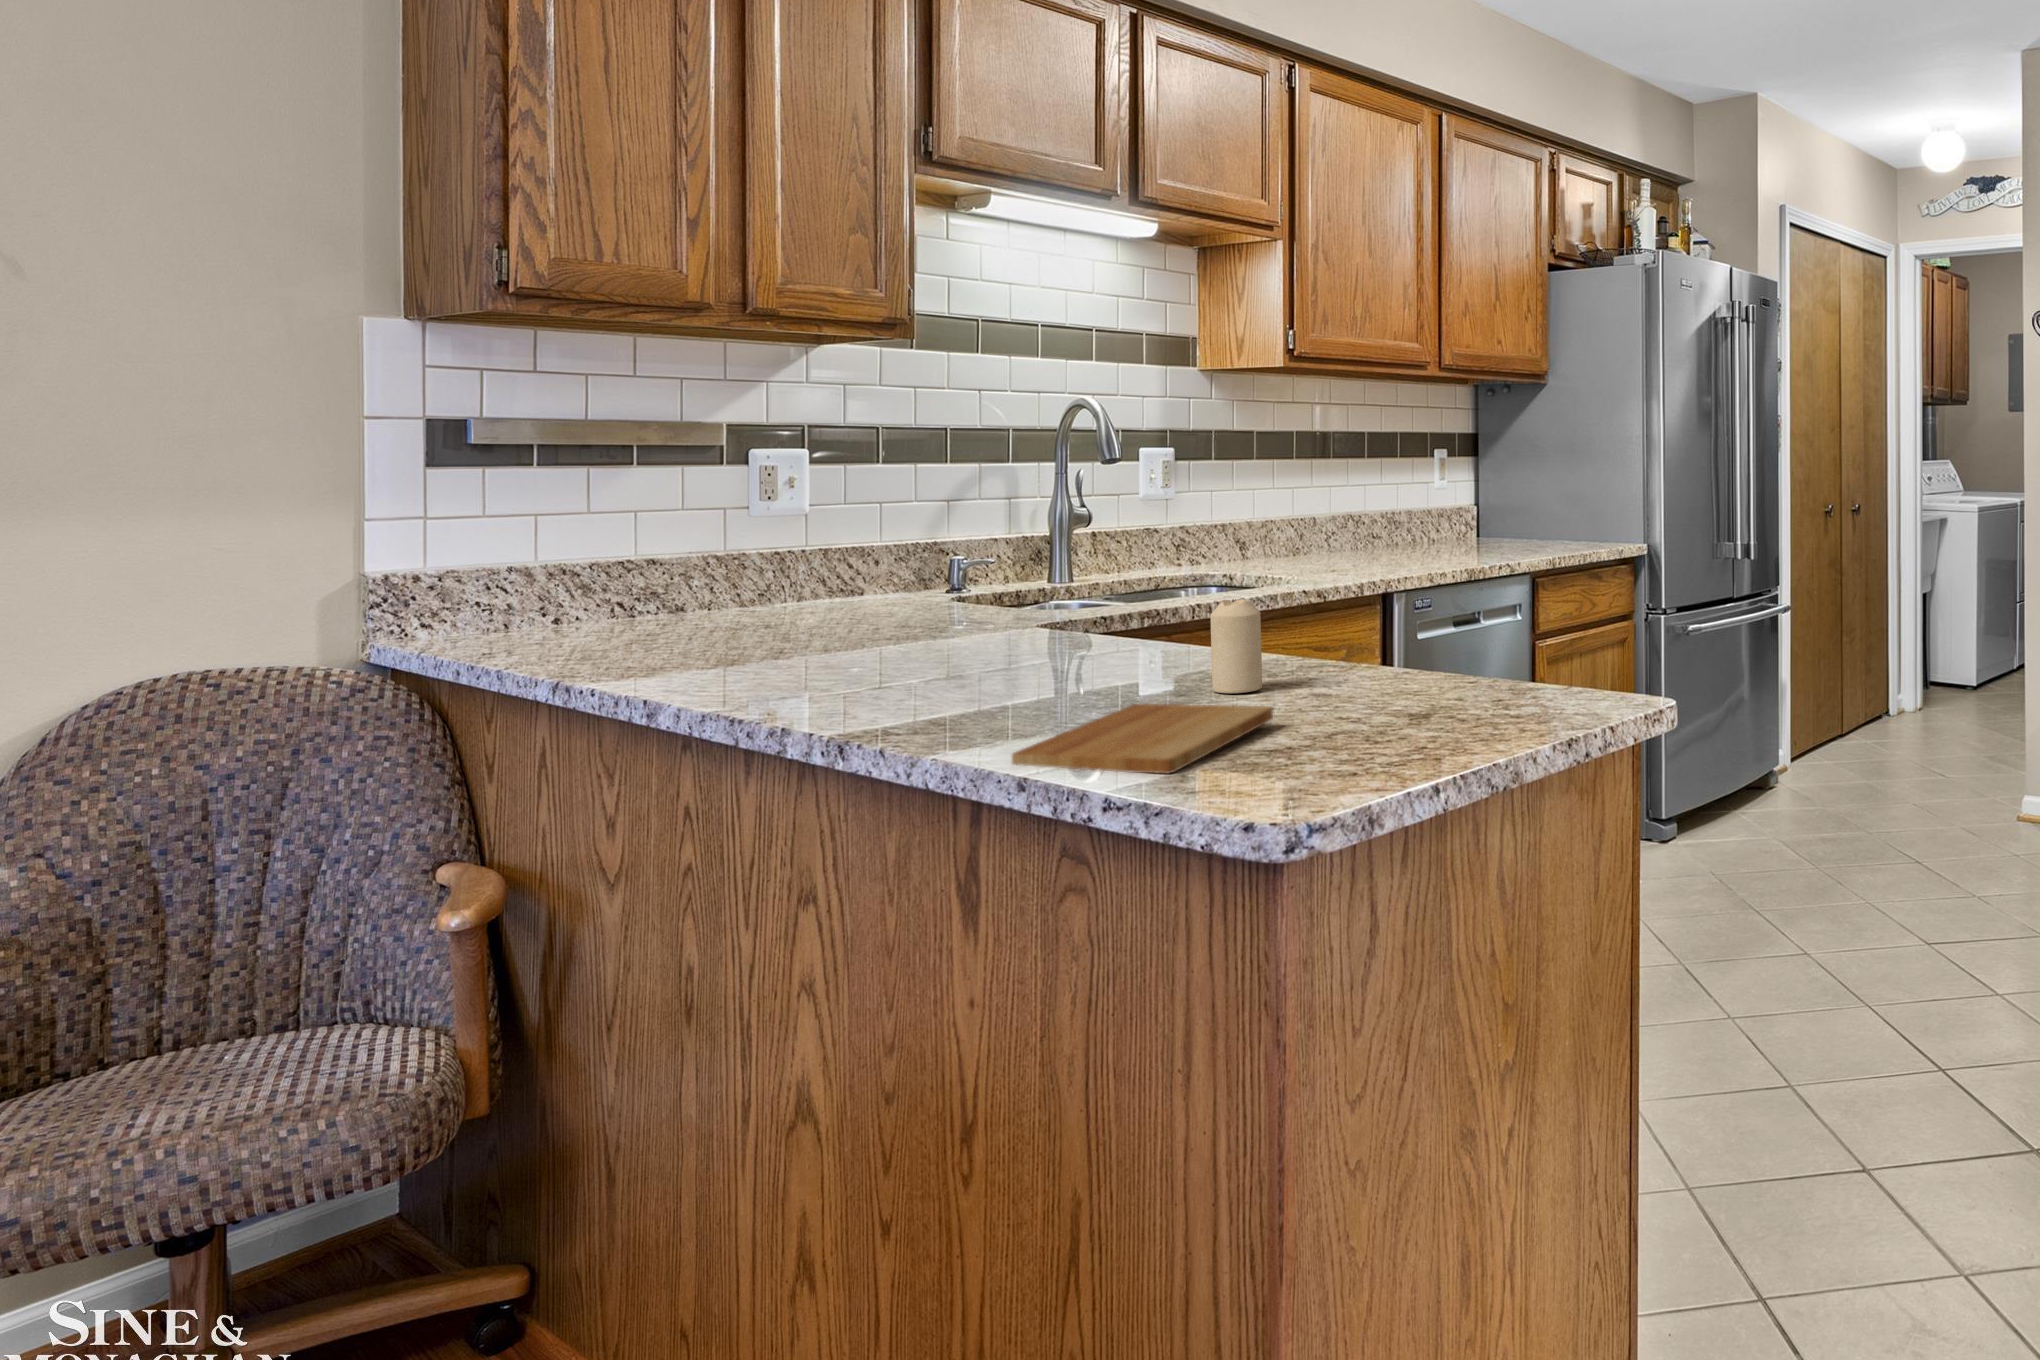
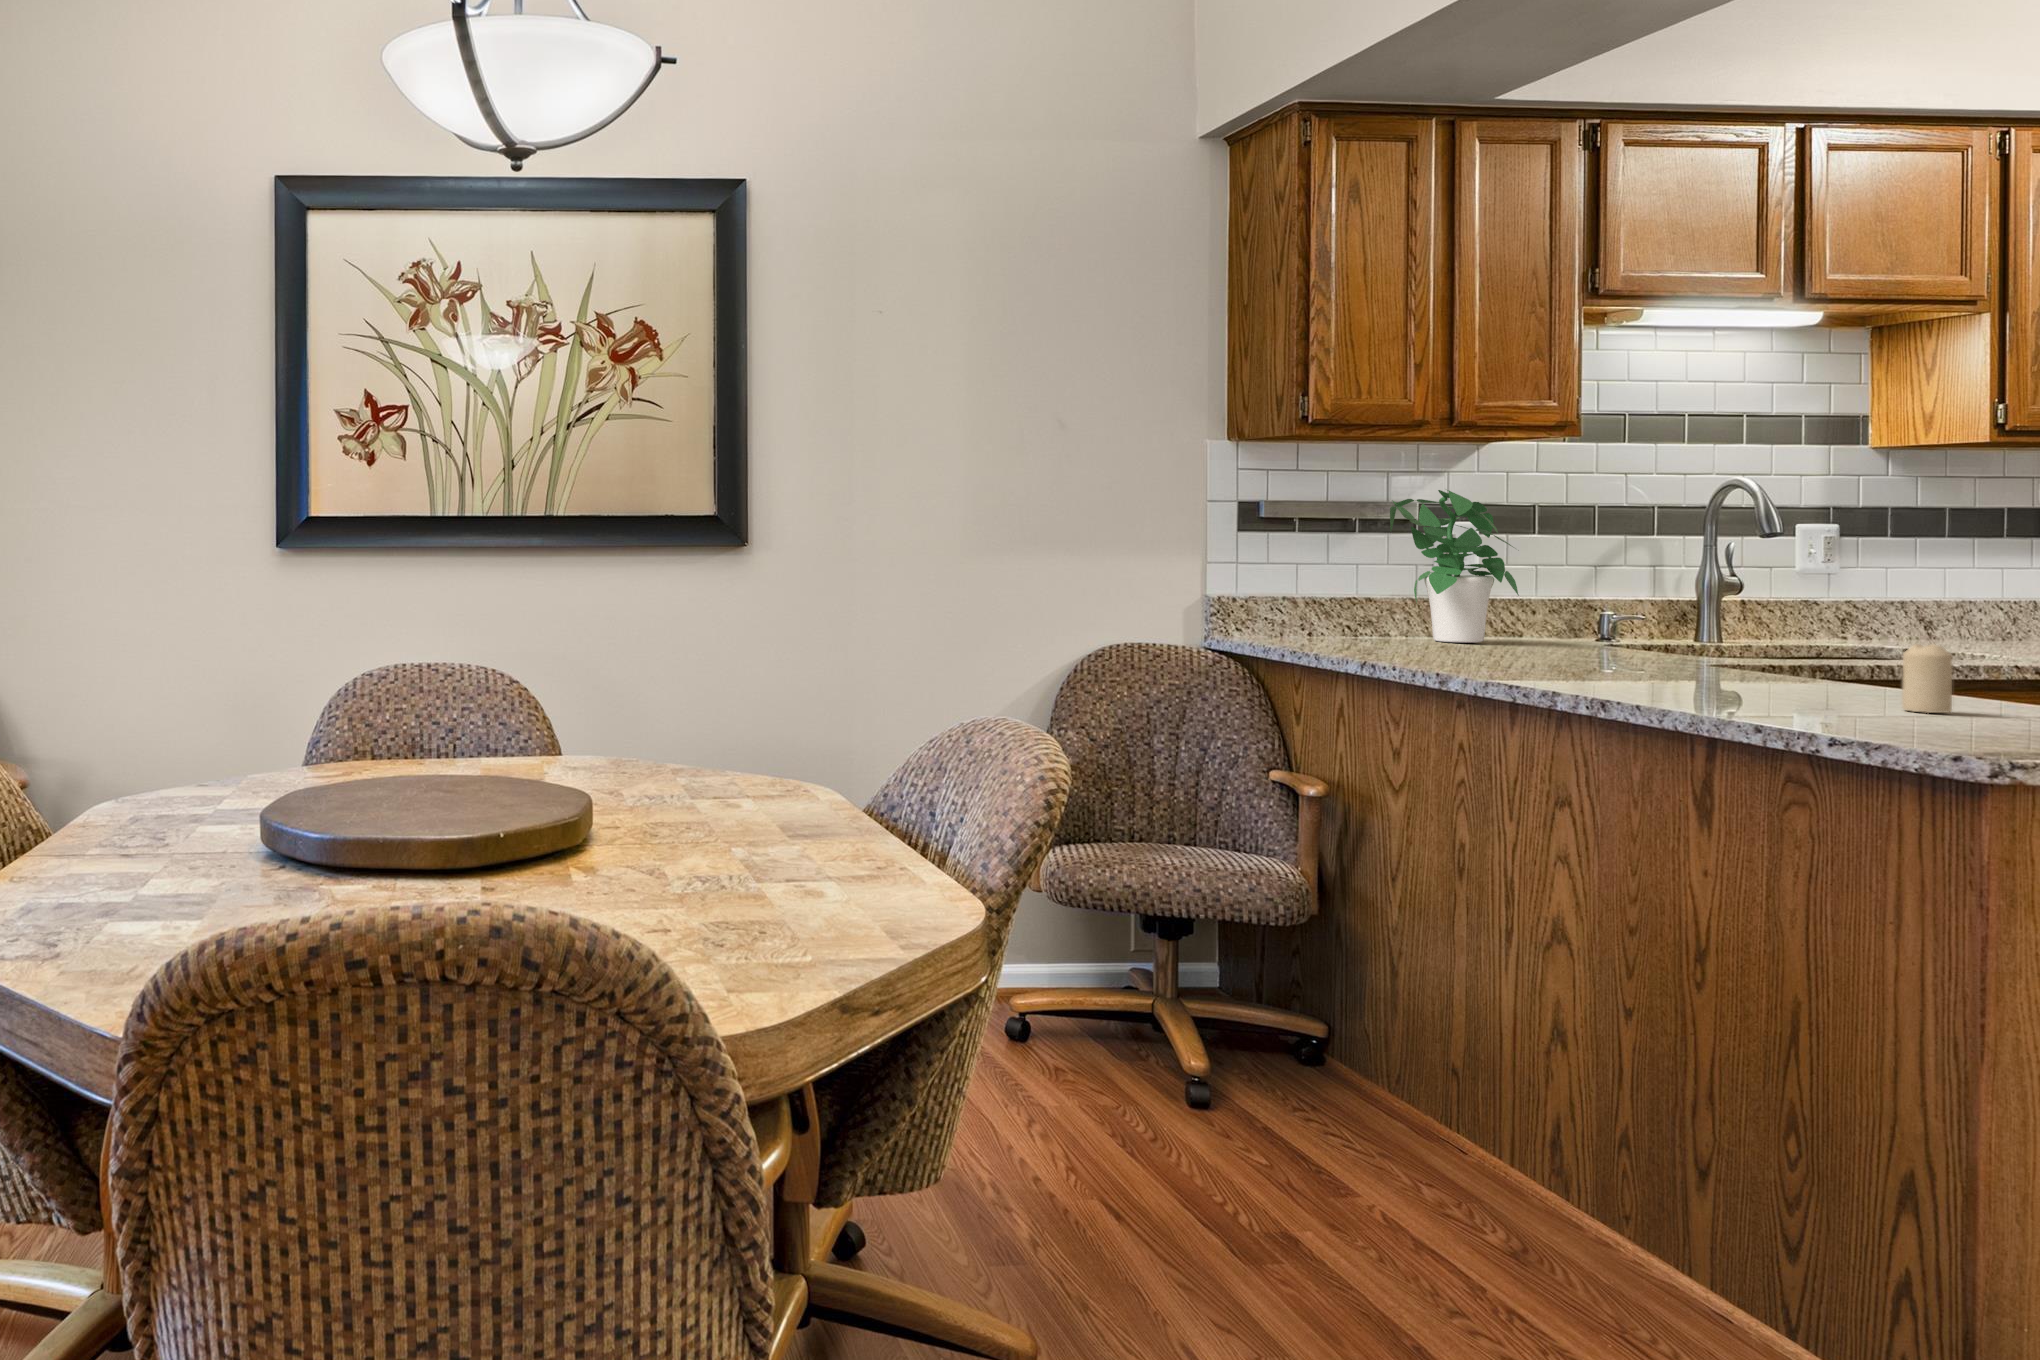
potted plant: none [665,404,840,614] -> present [1390,490,1519,643]
cutting board: present [1012,704,1273,774] -> none [1753,703,1963,732]

